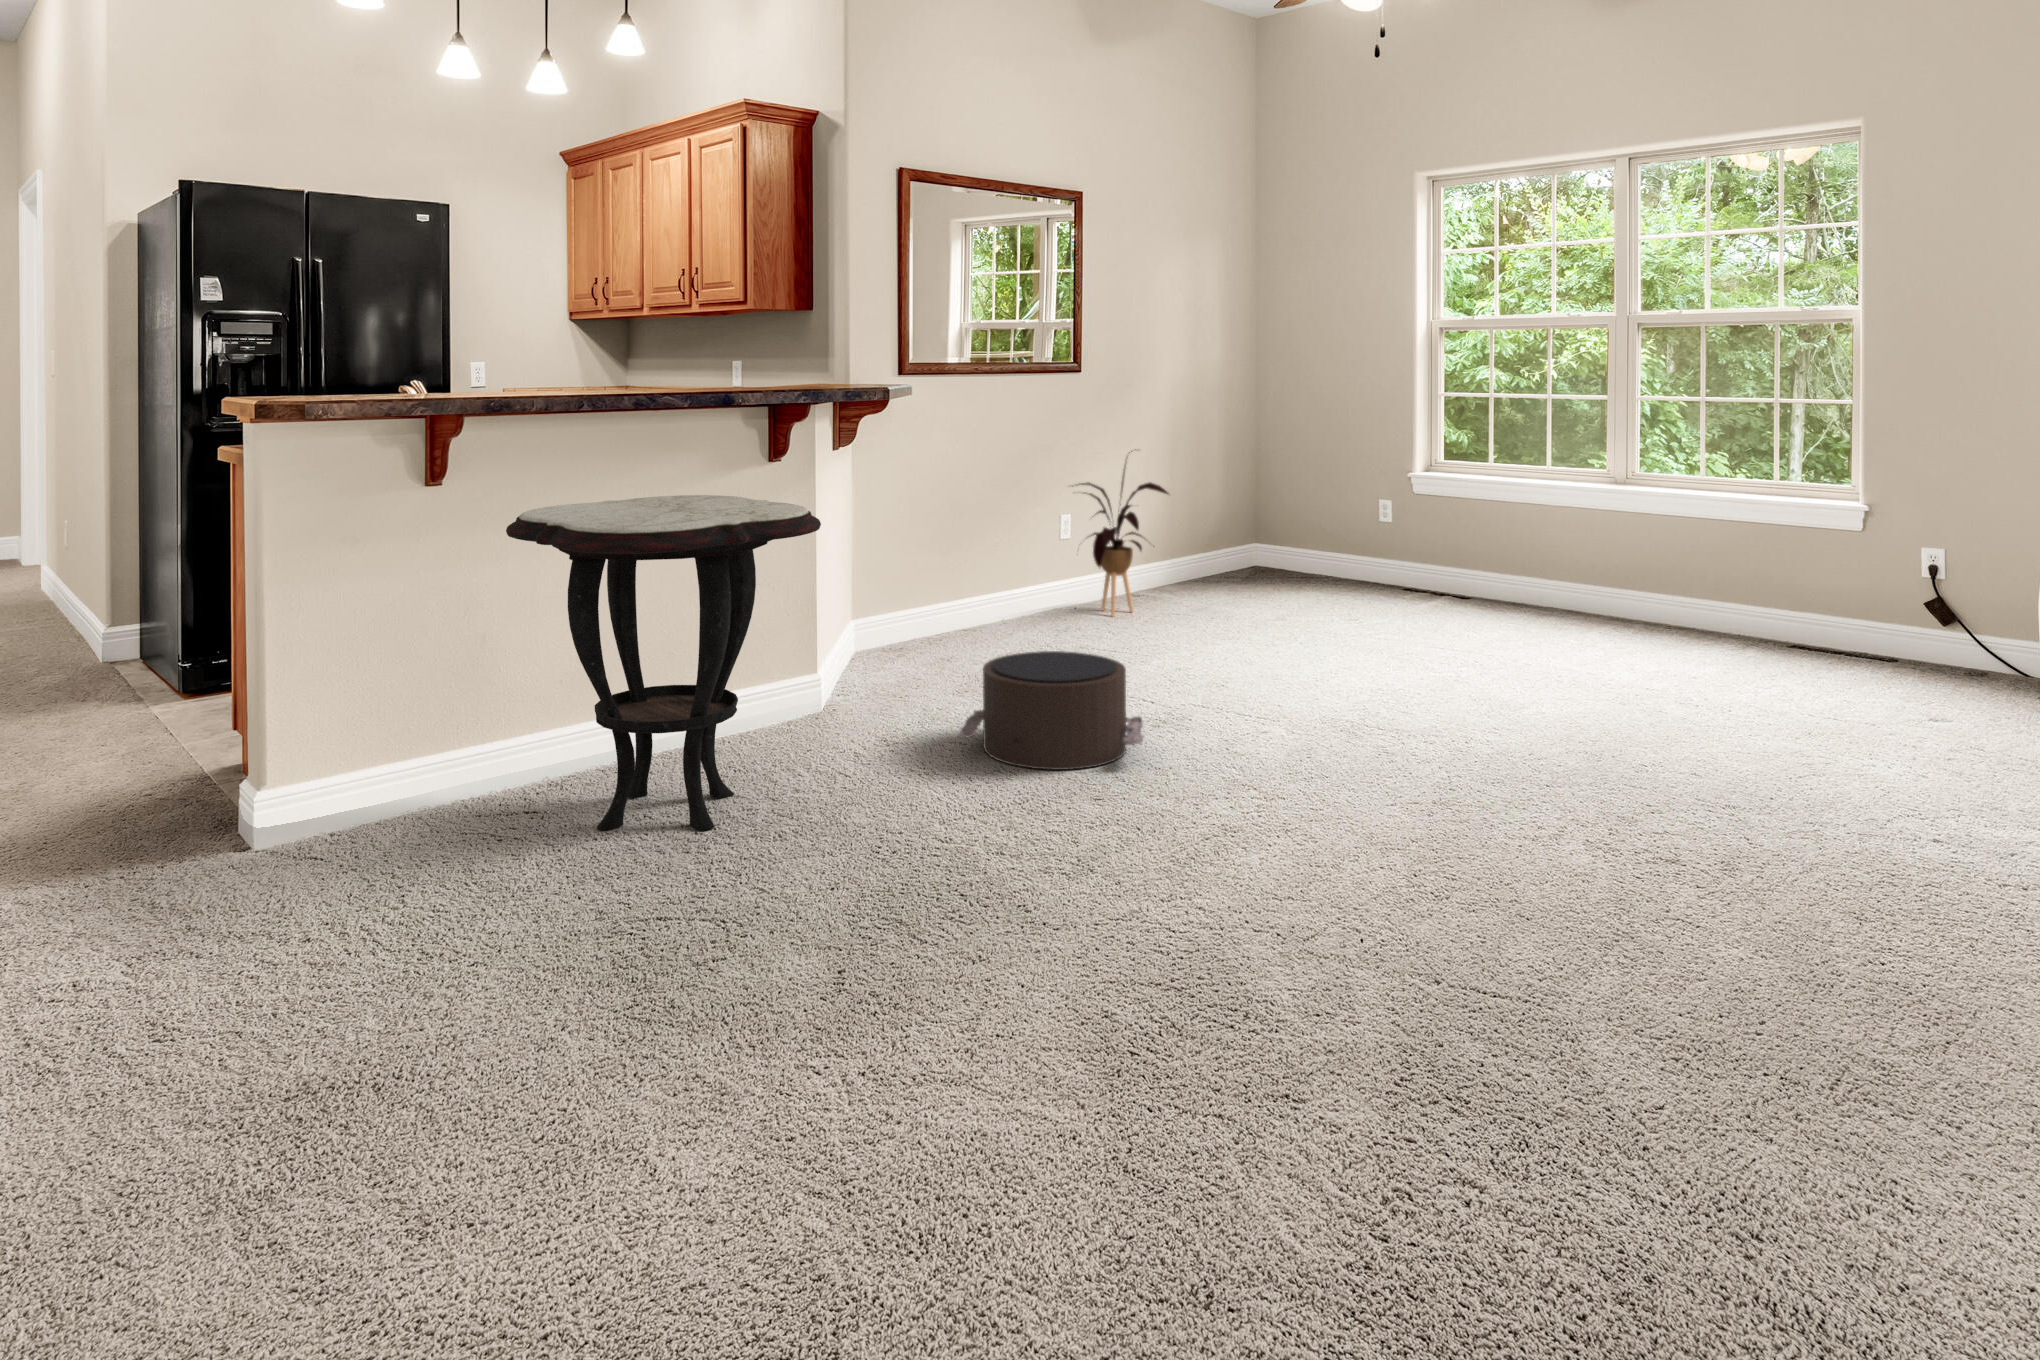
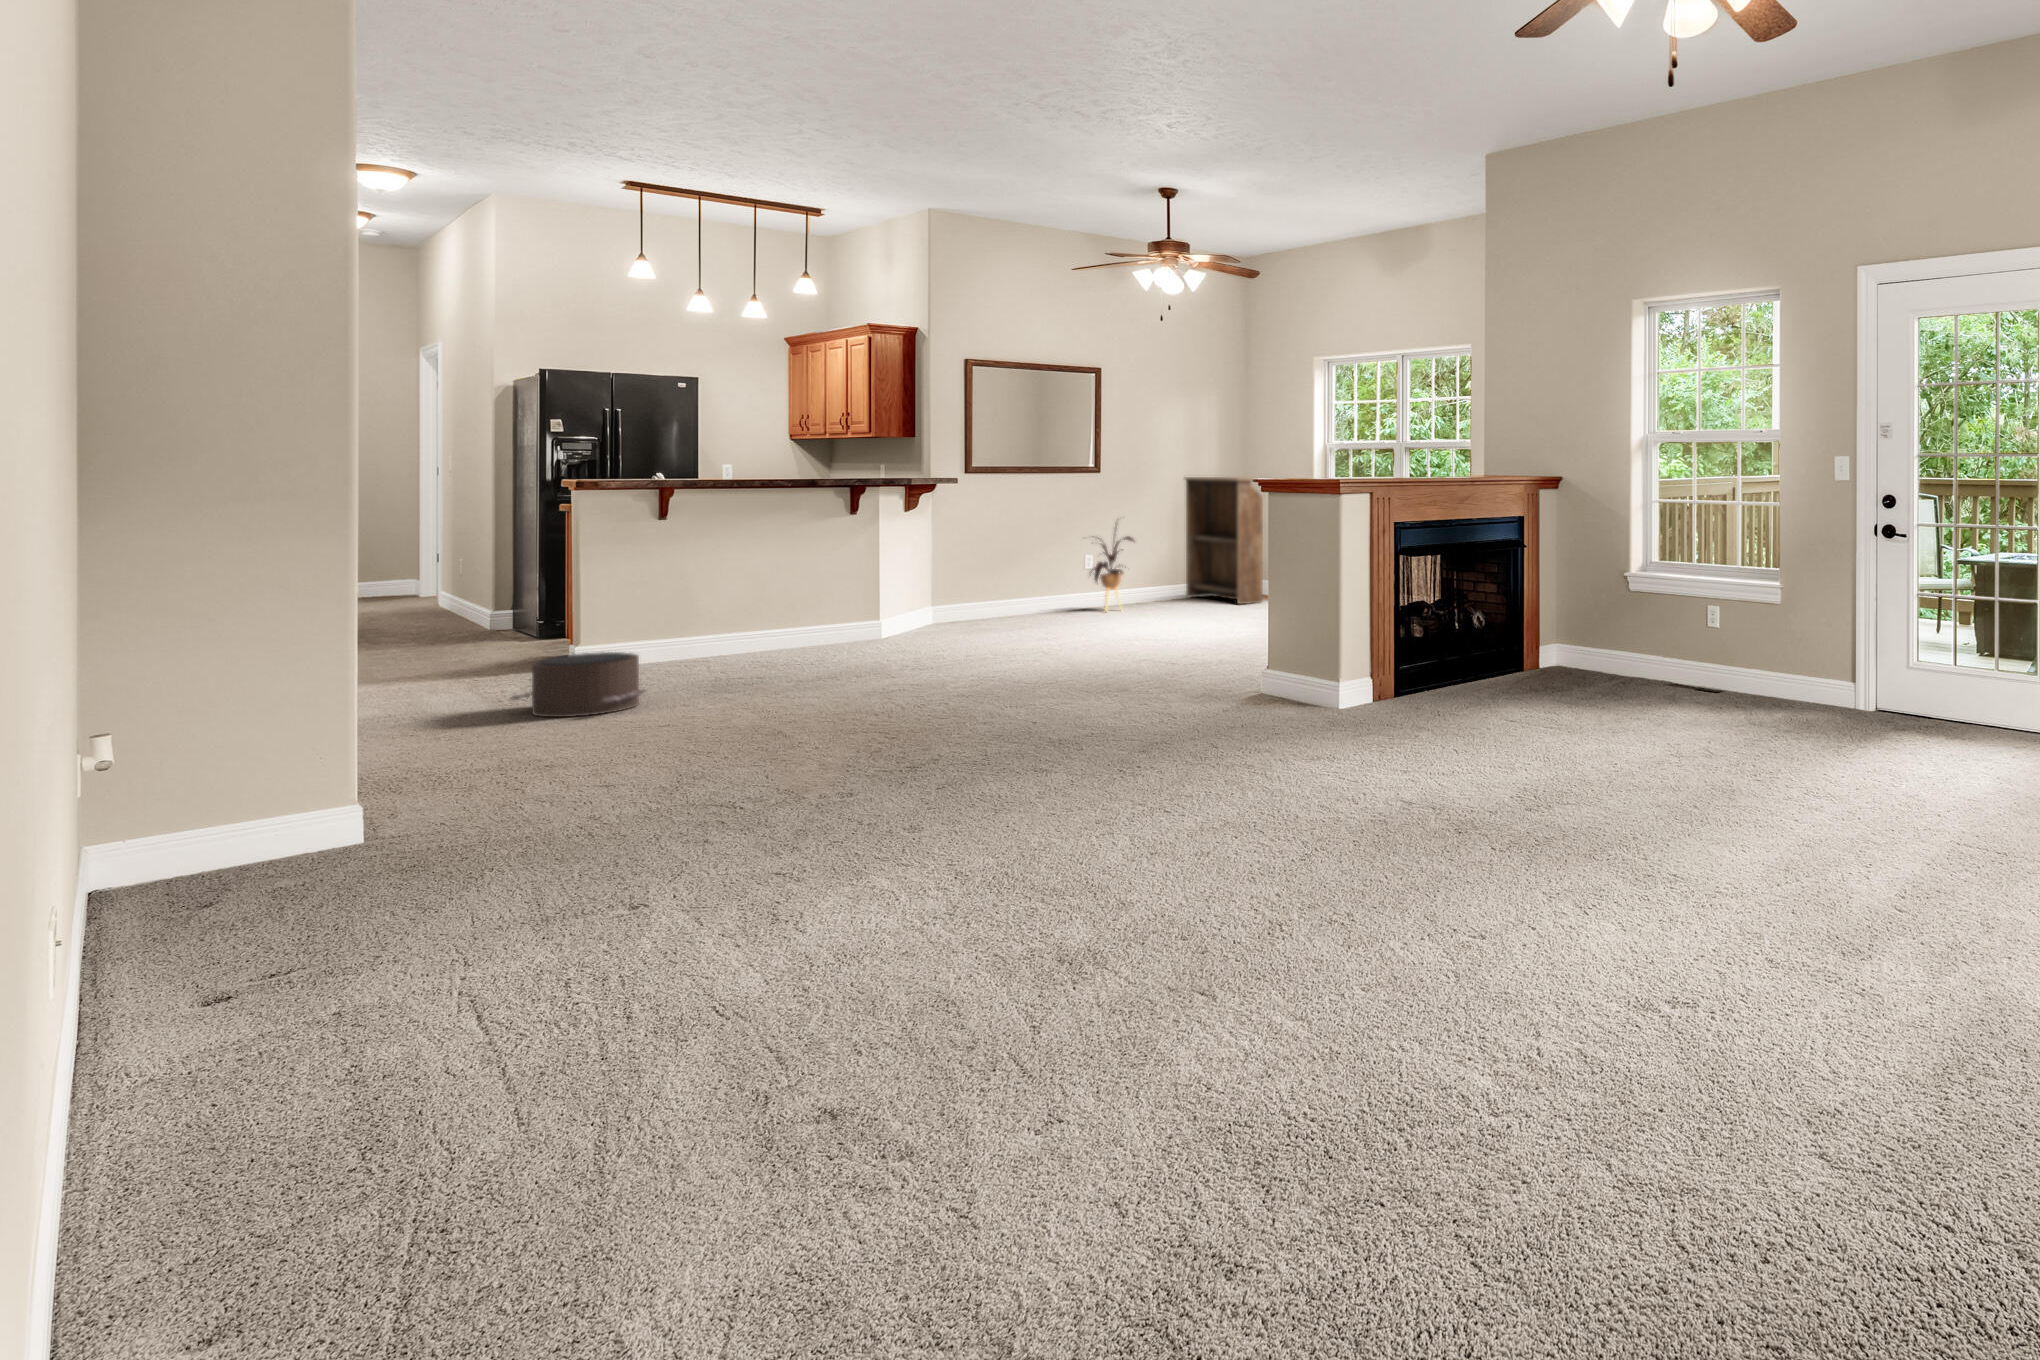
bookshelf: none [1181,377,1345,598] -> present [1185,477,1263,604]
side table: present [506,495,821,831] -> none [697,529,848,670]
pouf: present [960,651,1143,770] -> present [511,652,645,717]

